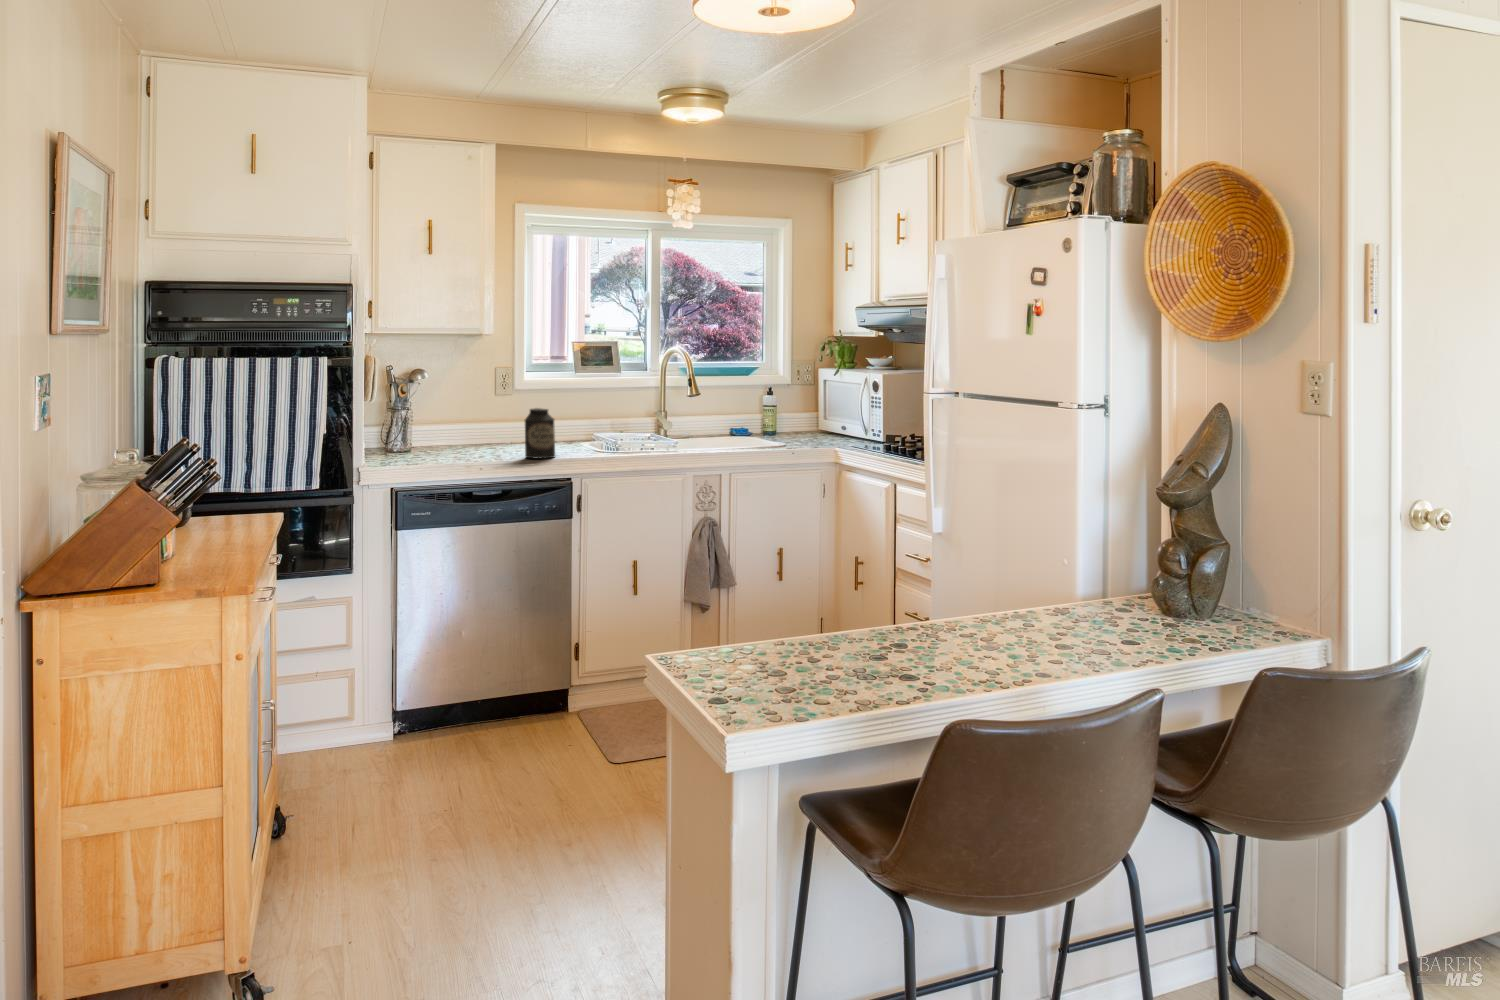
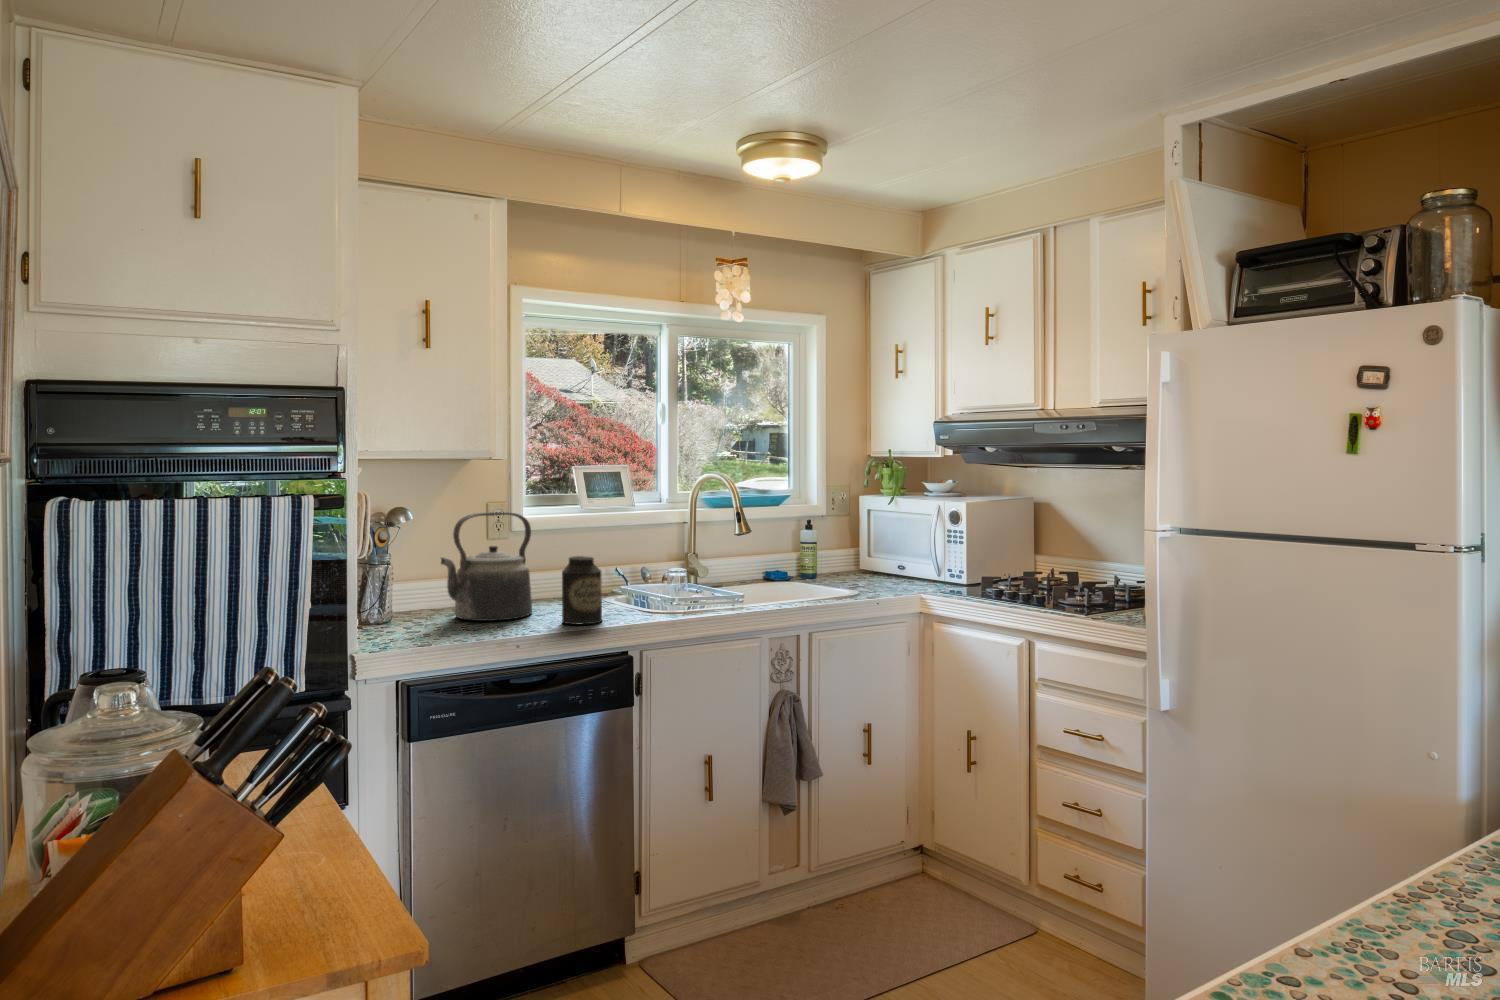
kettle: none [442,375,515,455] -> present [441,512,532,621]

